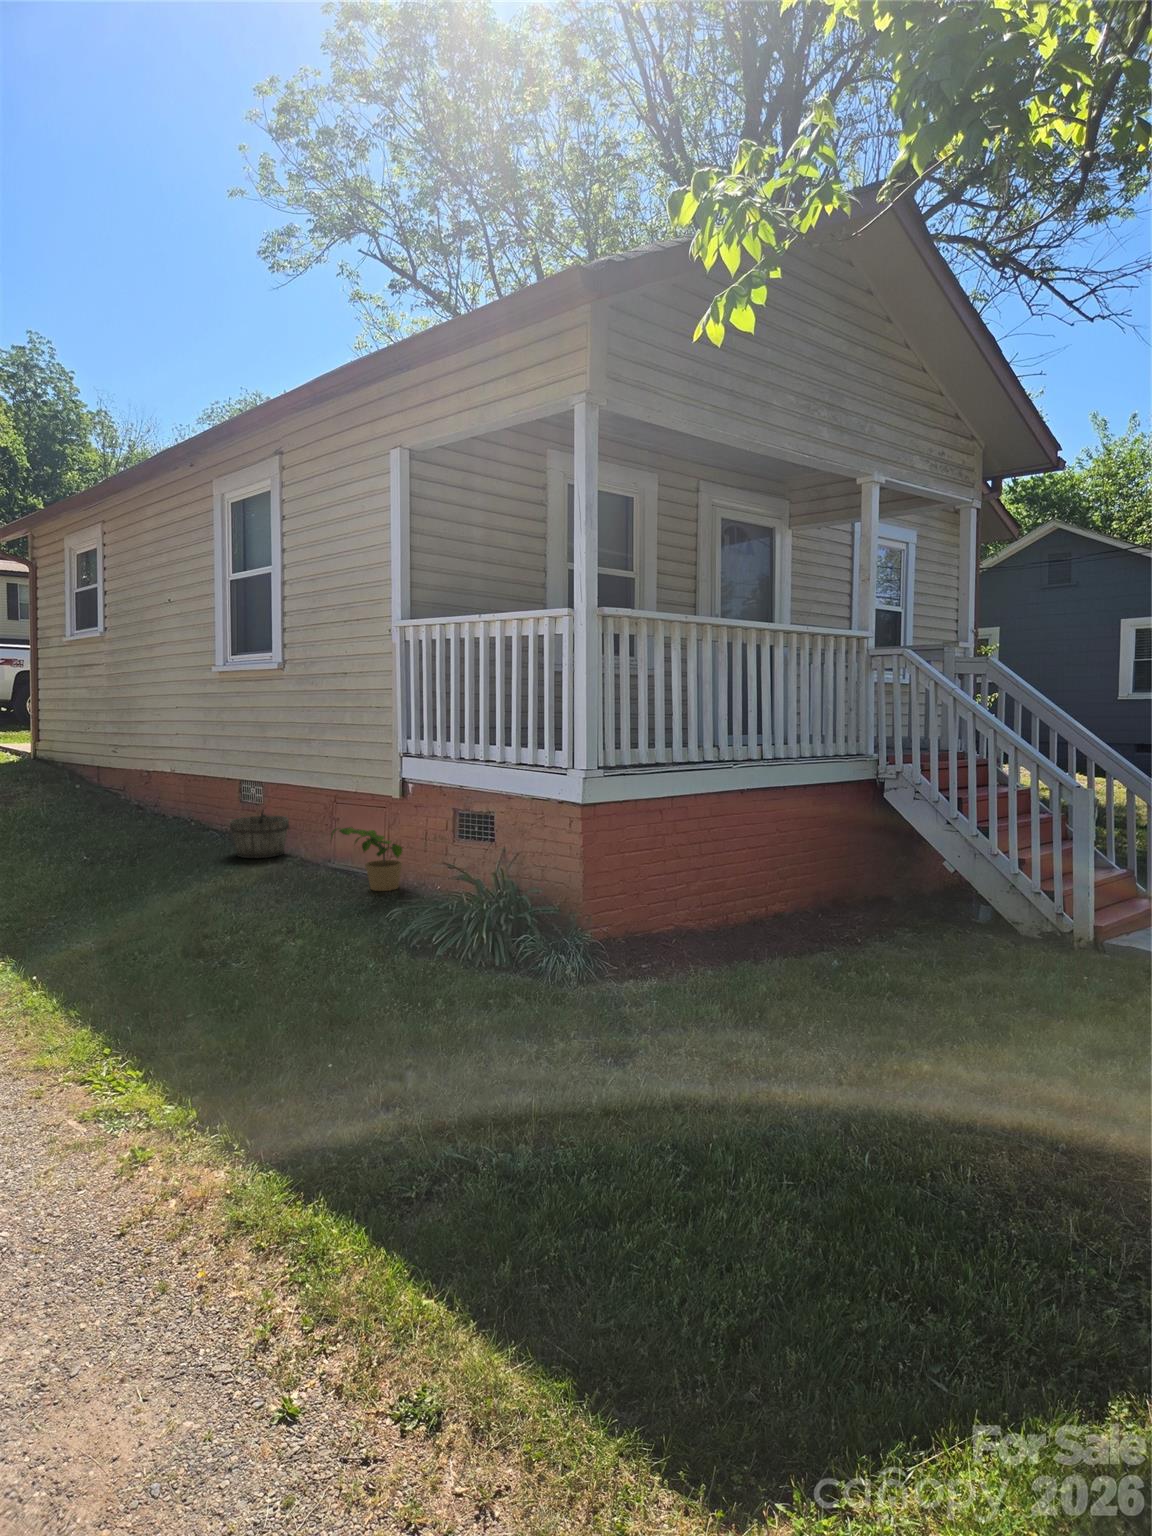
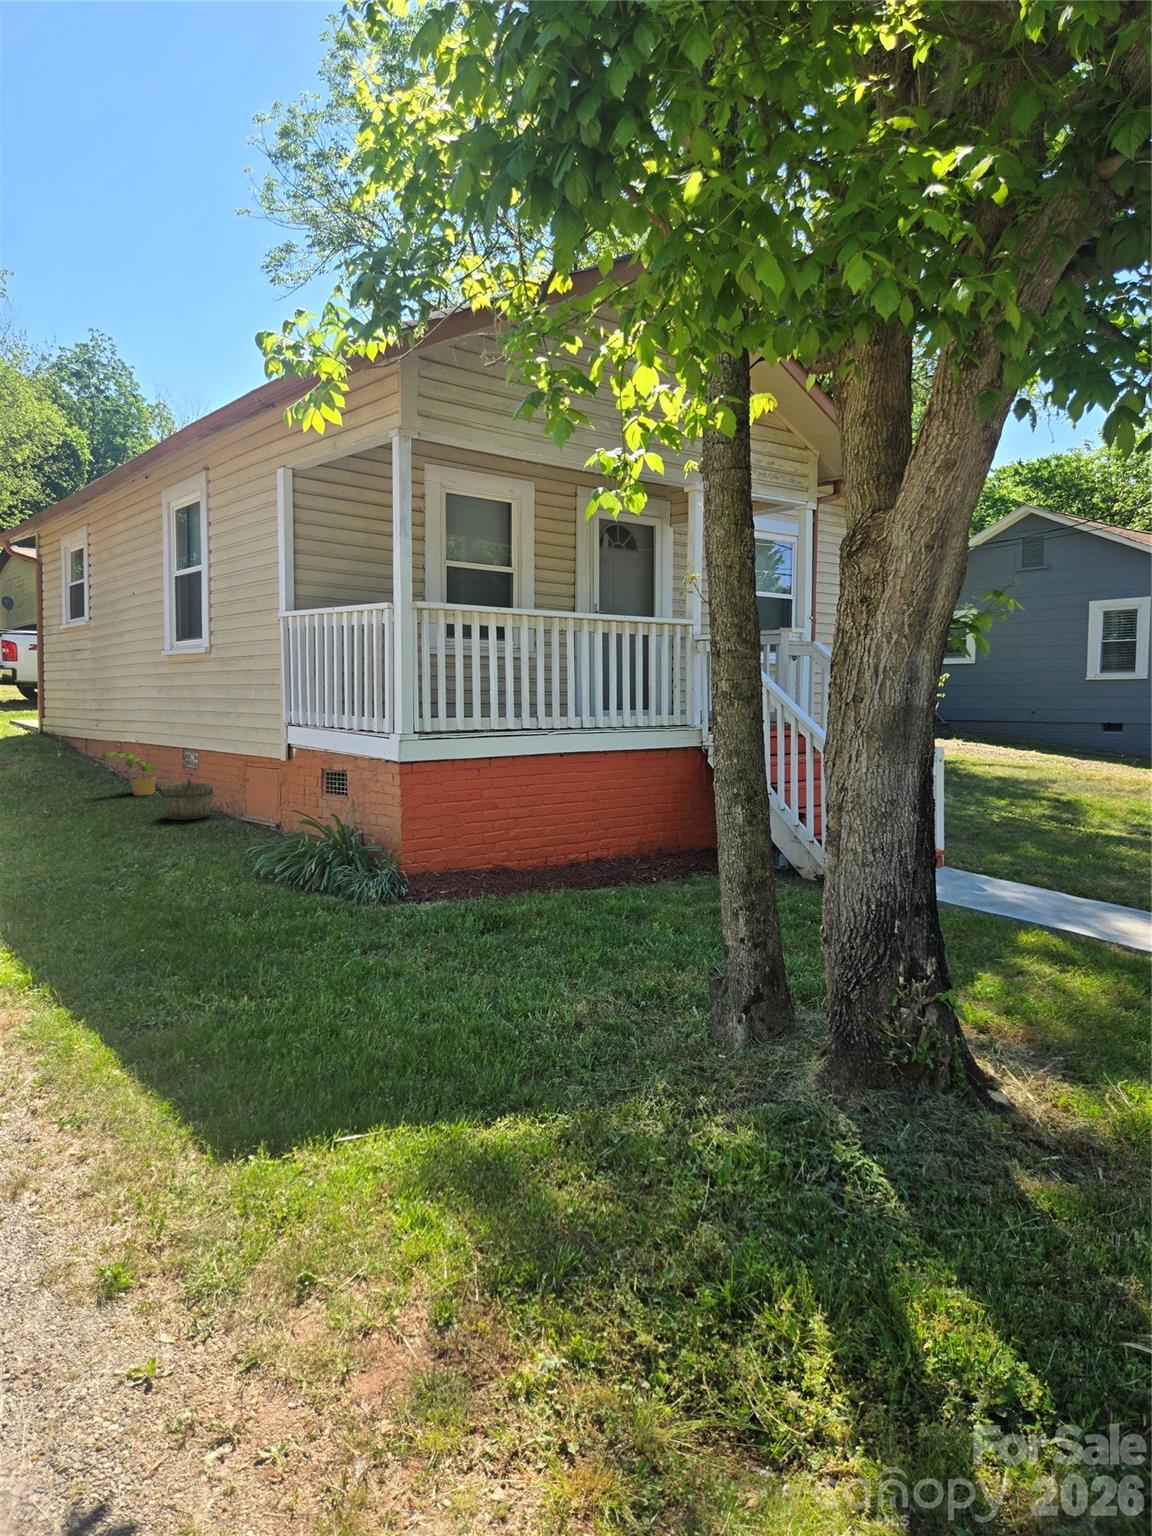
potted plant: present [331,827,402,891] -> present [105,752,156,796]

